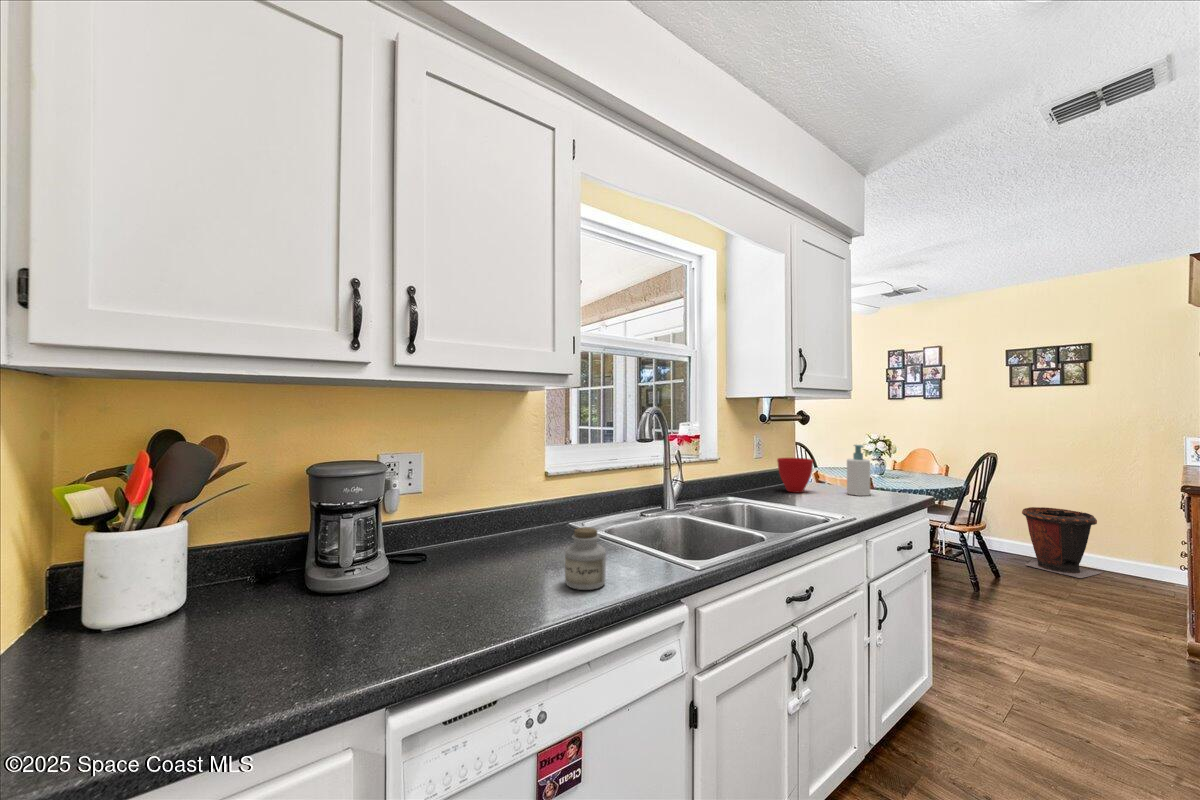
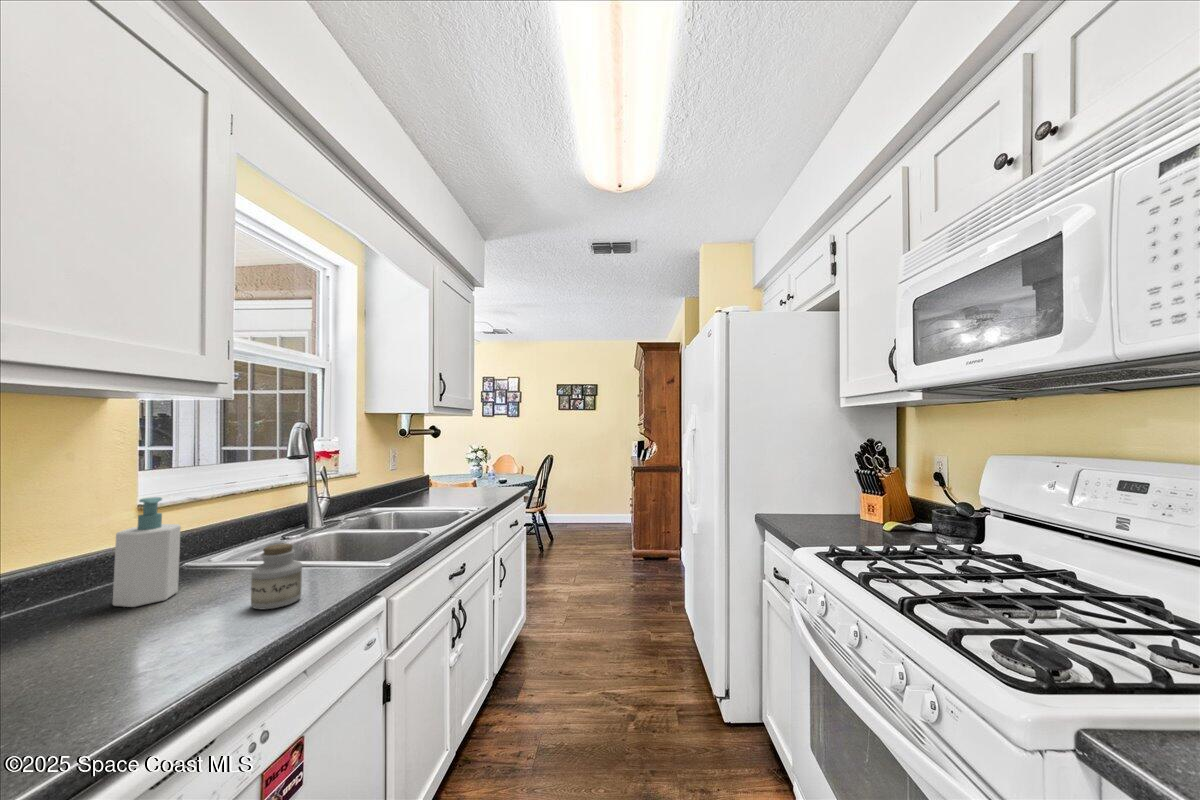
soap bottle: present [847,445,870,496] -> present [113,497,181,607]
cup: present [777,458,813,492] -> none [415,466,446,496]
trash can: present [1022,507,1102,578] -> none [565,489,604,532]

